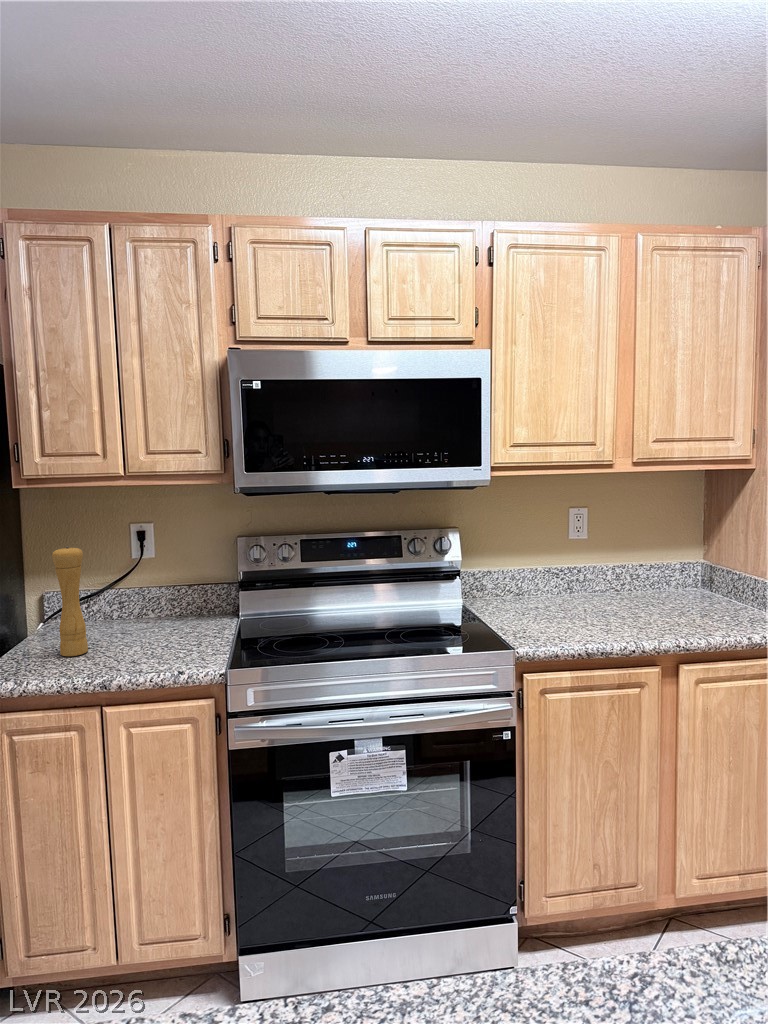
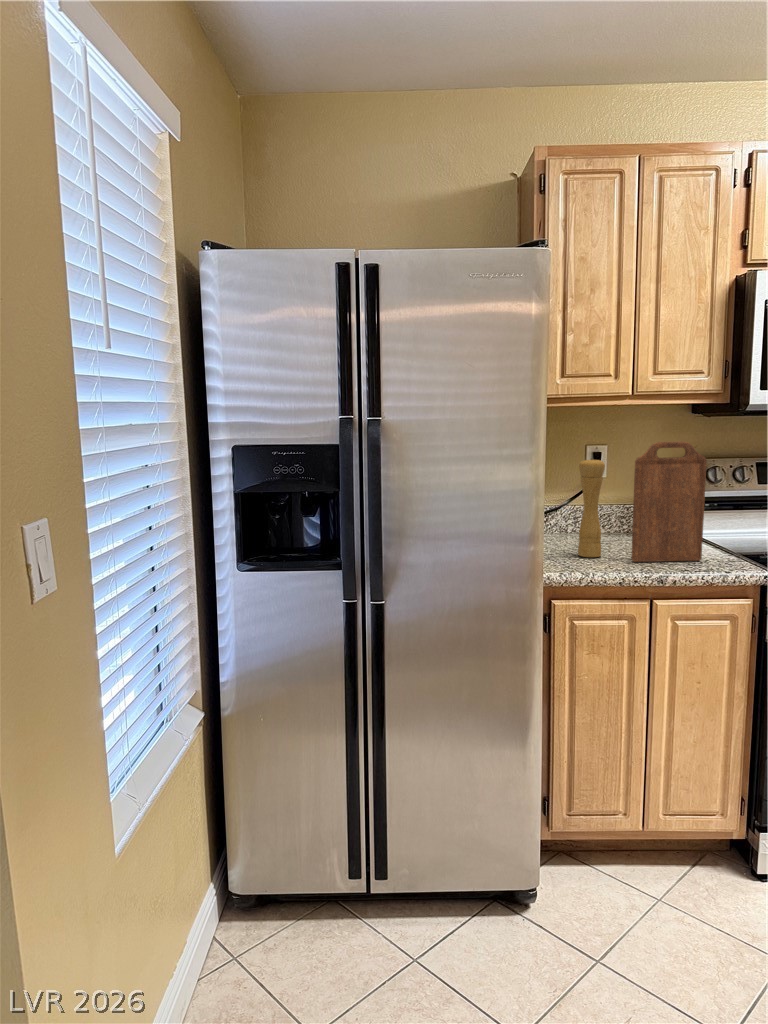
cutting board: none [95,529,182,661] -> present [631,441,707,562]

